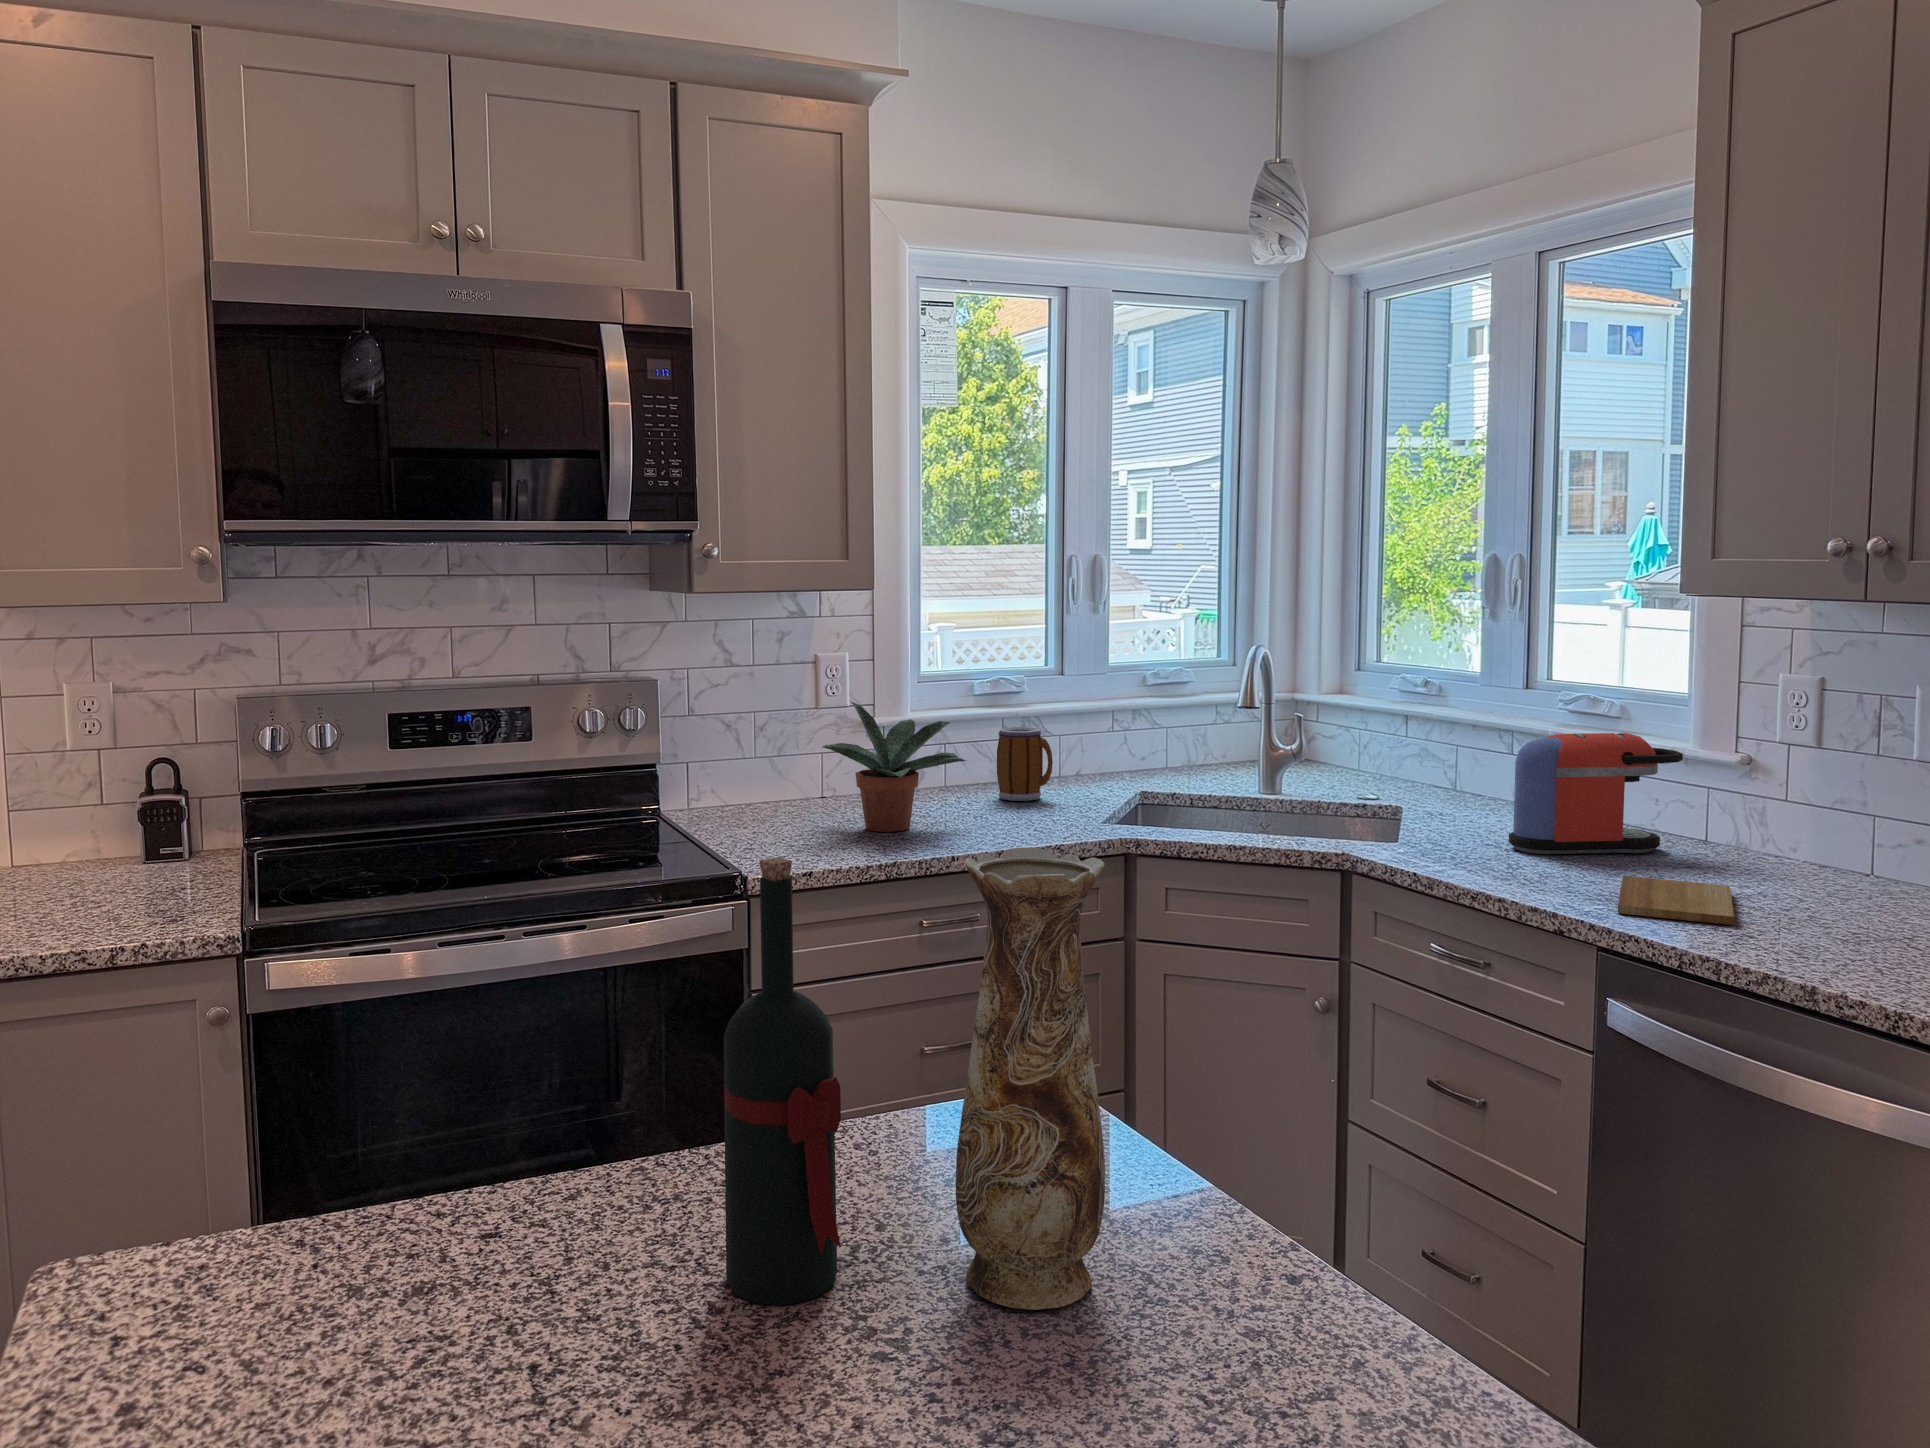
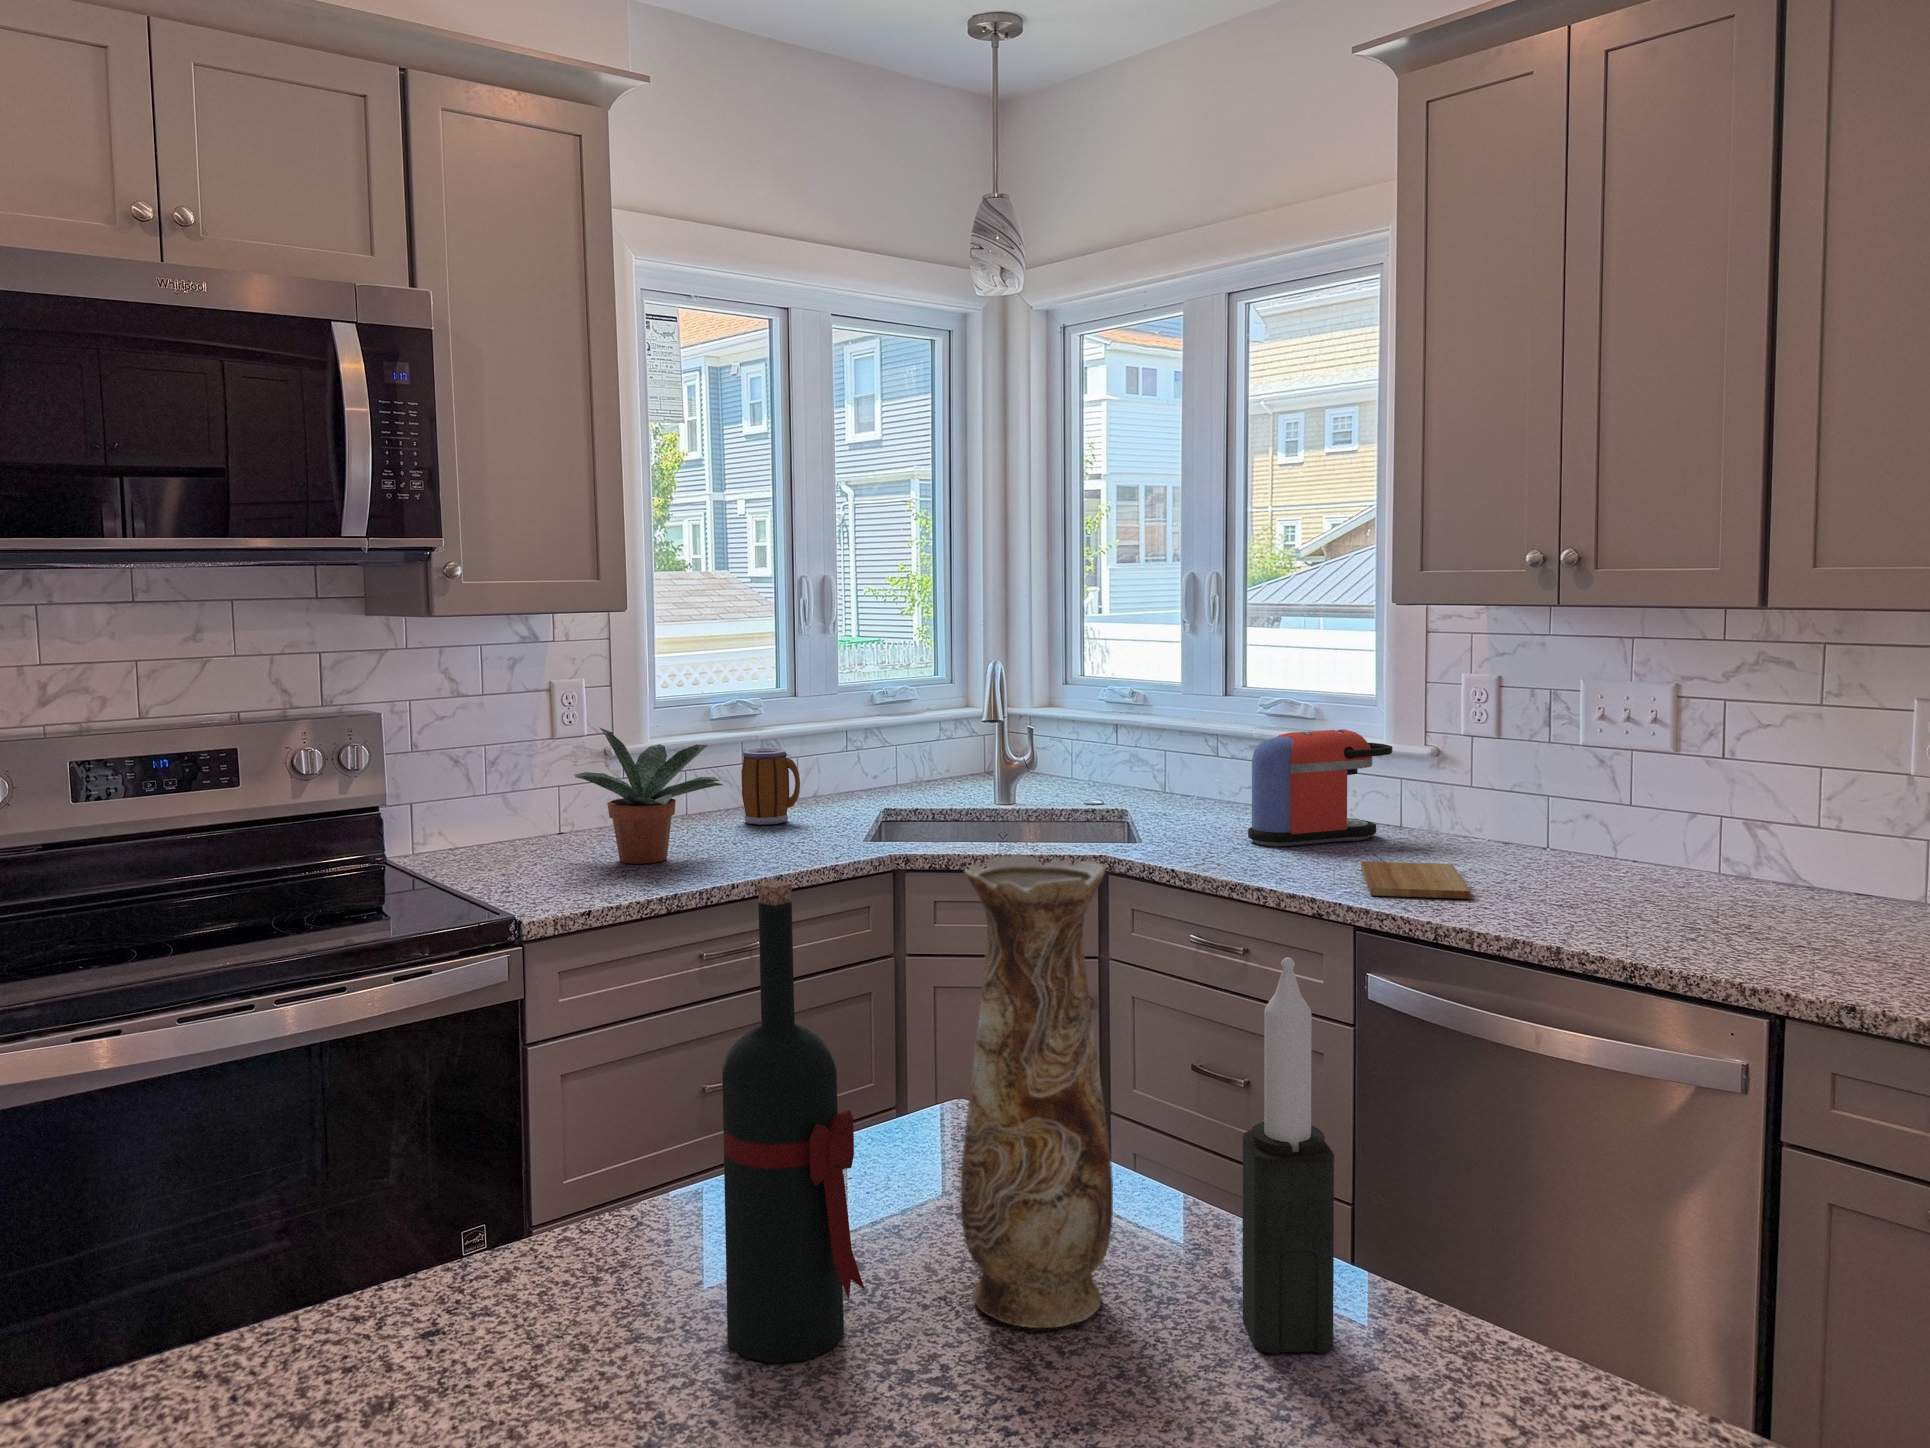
candle: none [1218,970,1304,1374] -> present [1243,957,1334,1354]

